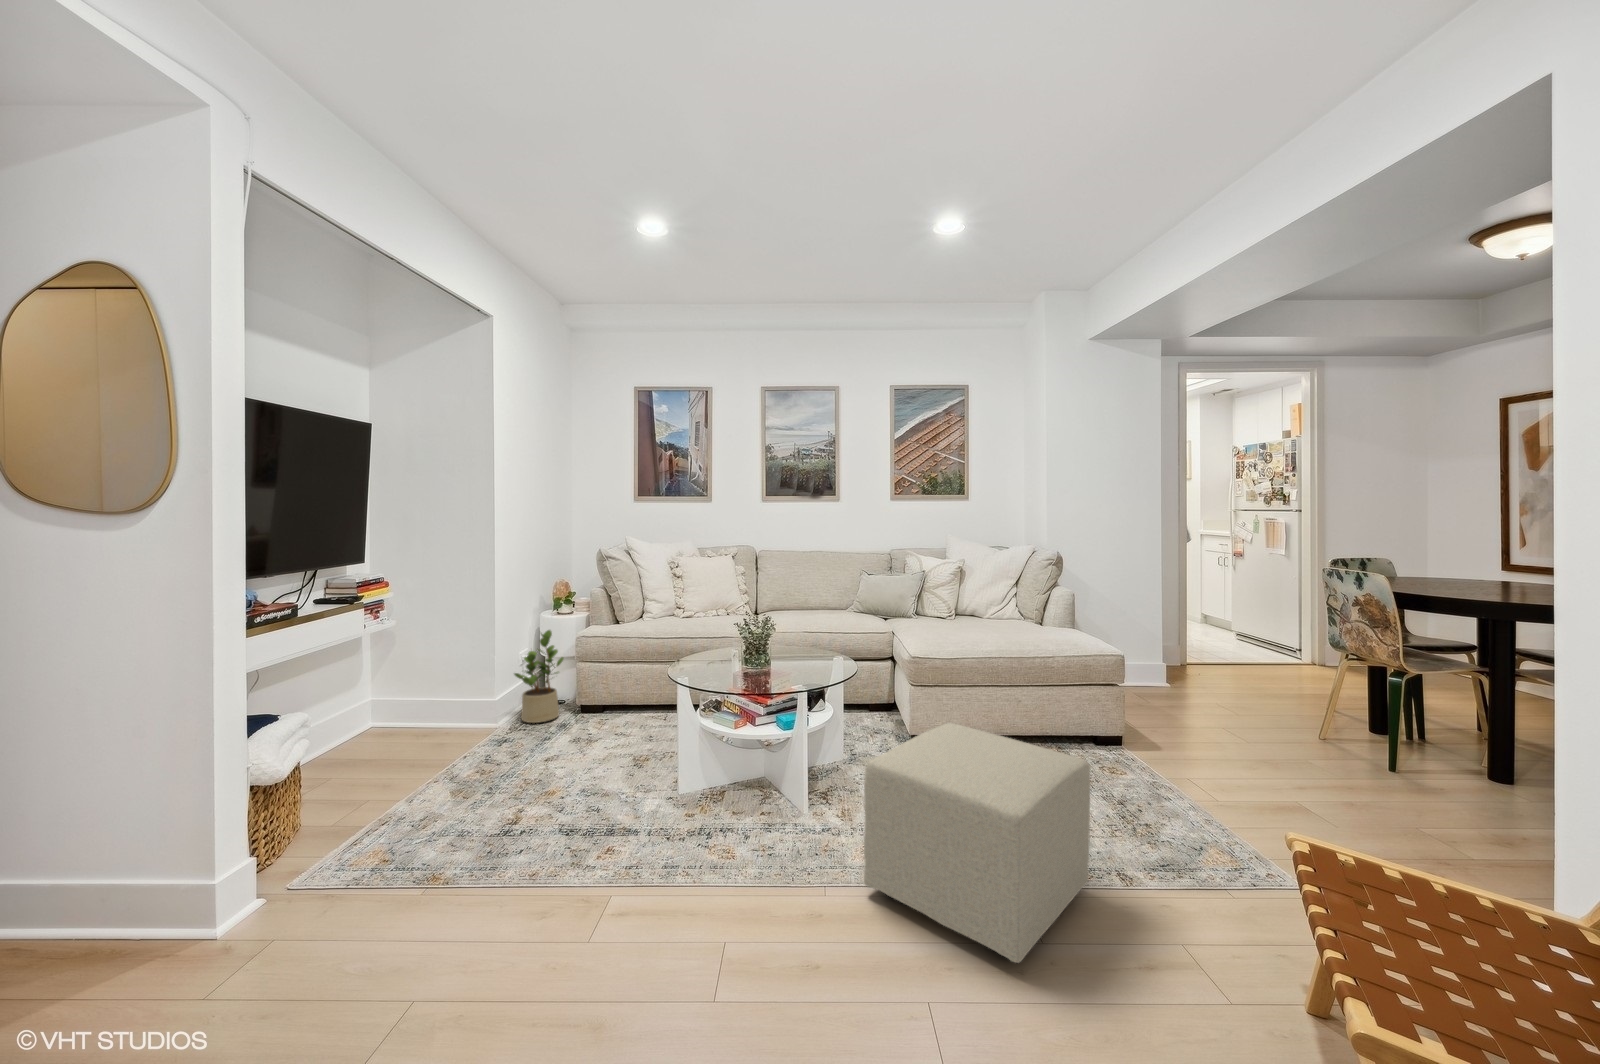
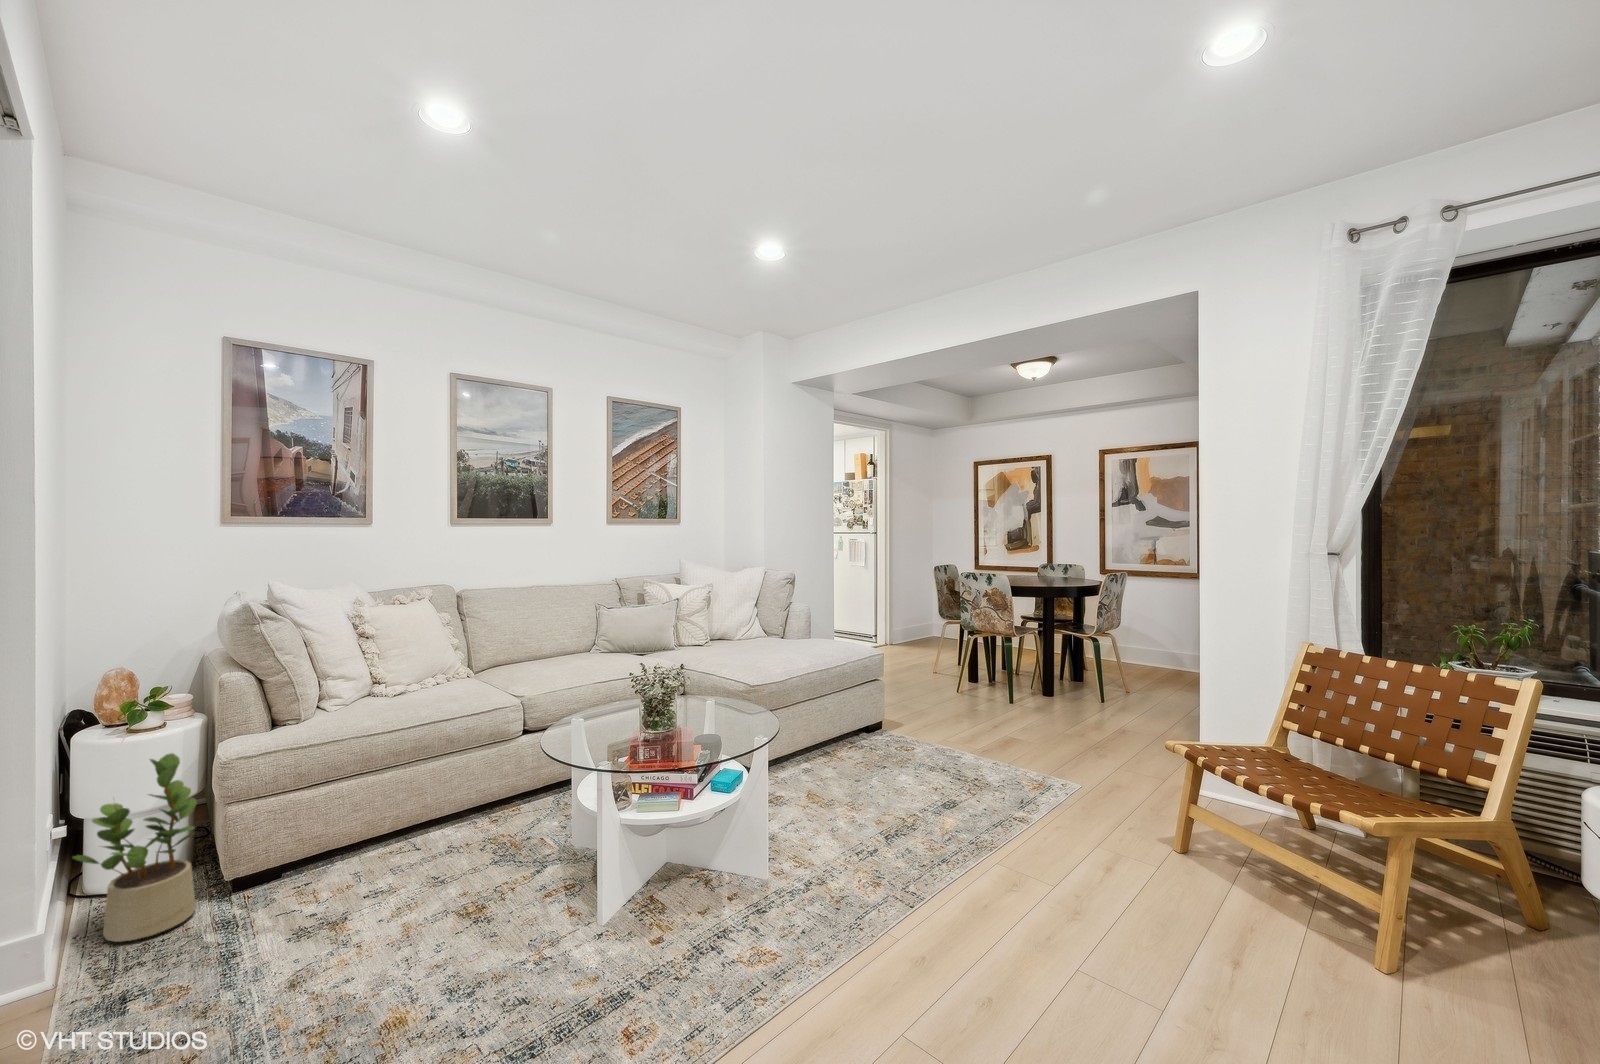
ottoman: present [864,723,1090,963] -> none [887,729,1075,906]

